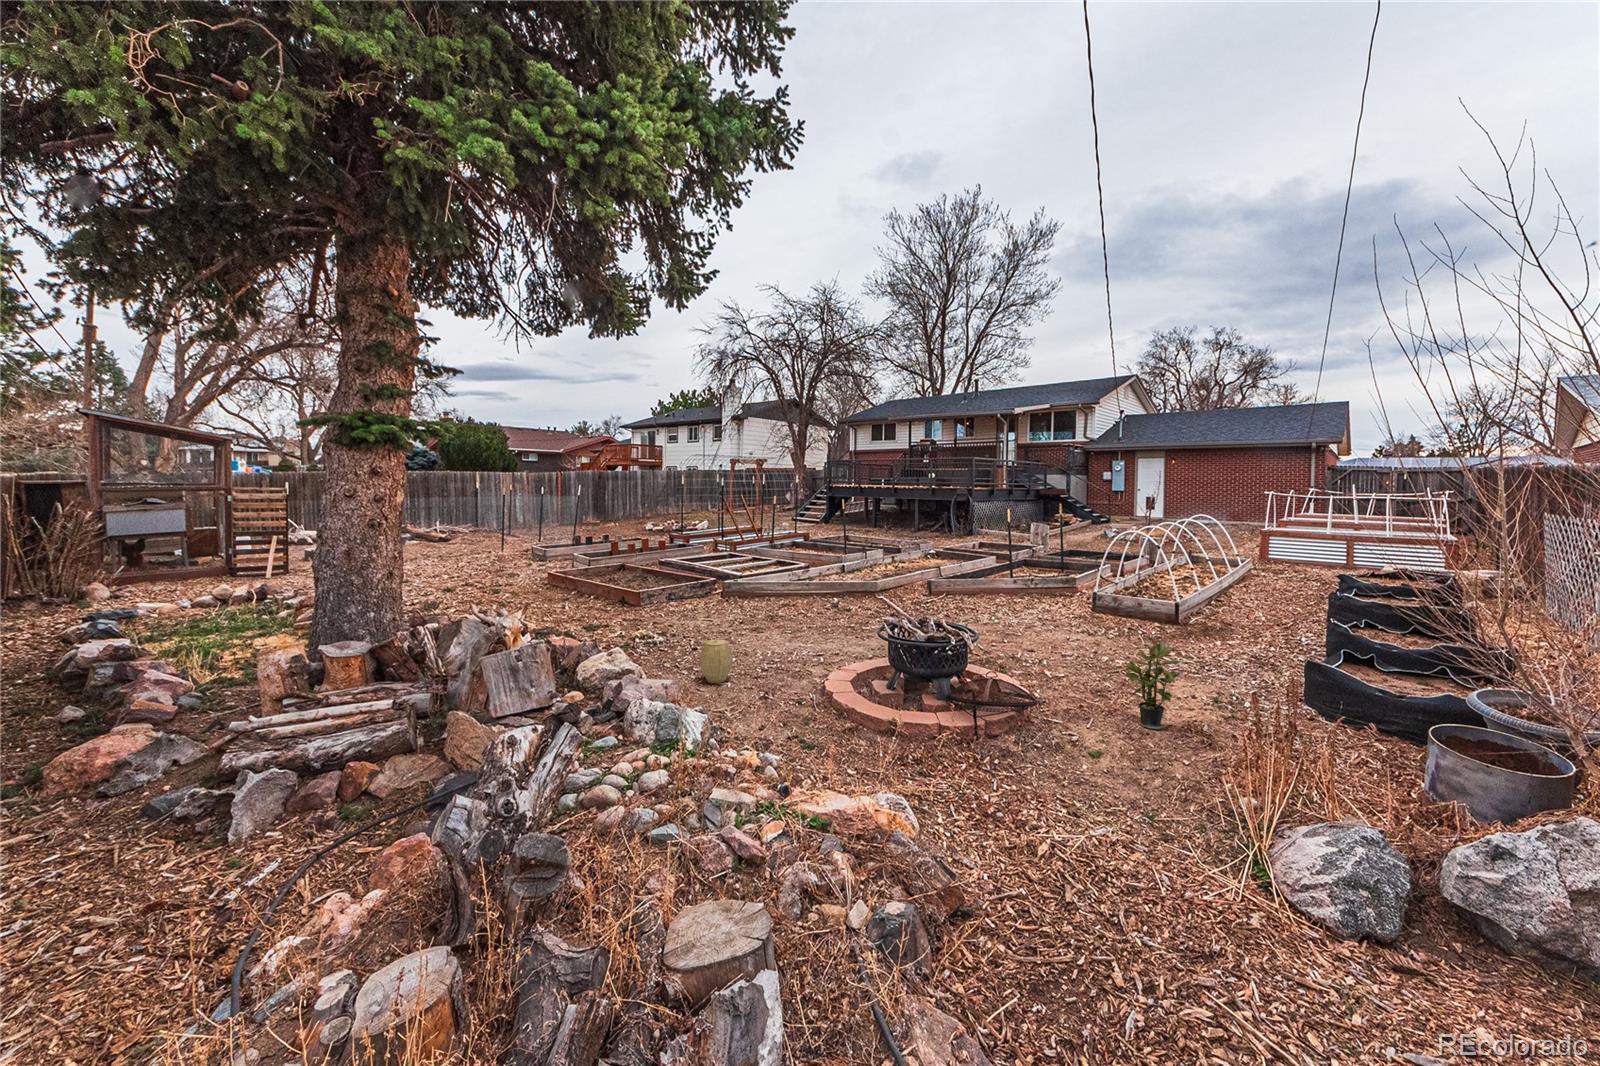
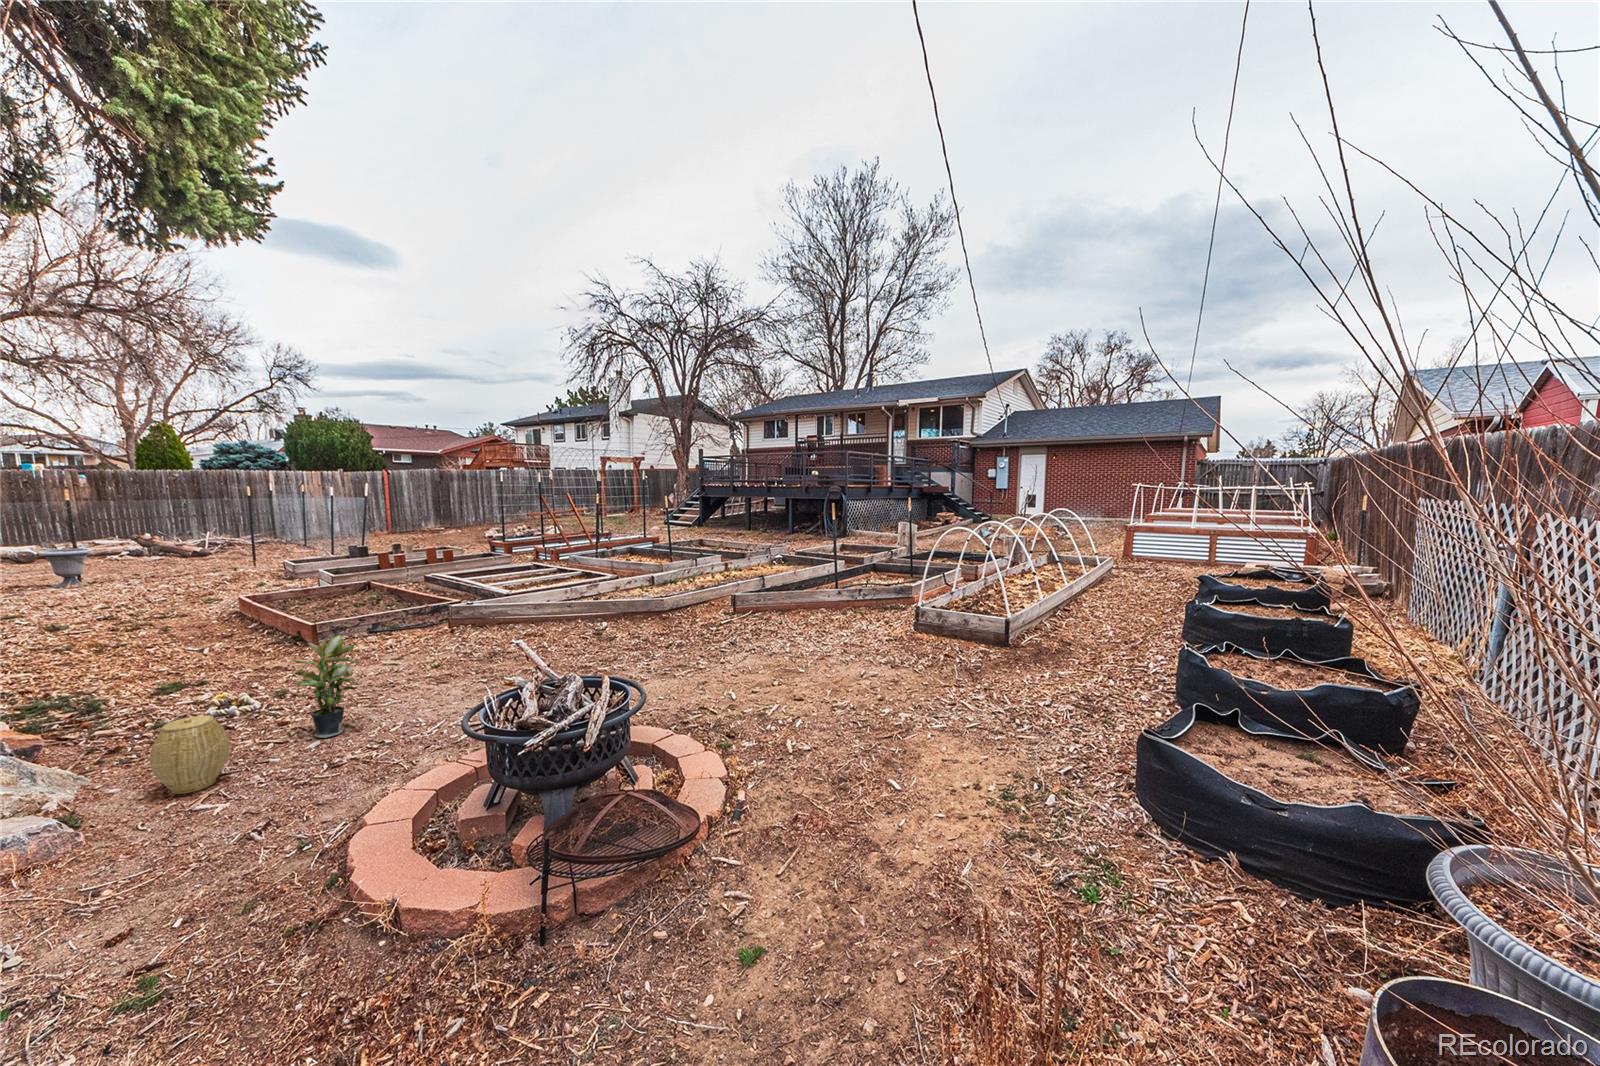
potted plant: present [1125,641,1180,729] -> present [293,635,361,738]

